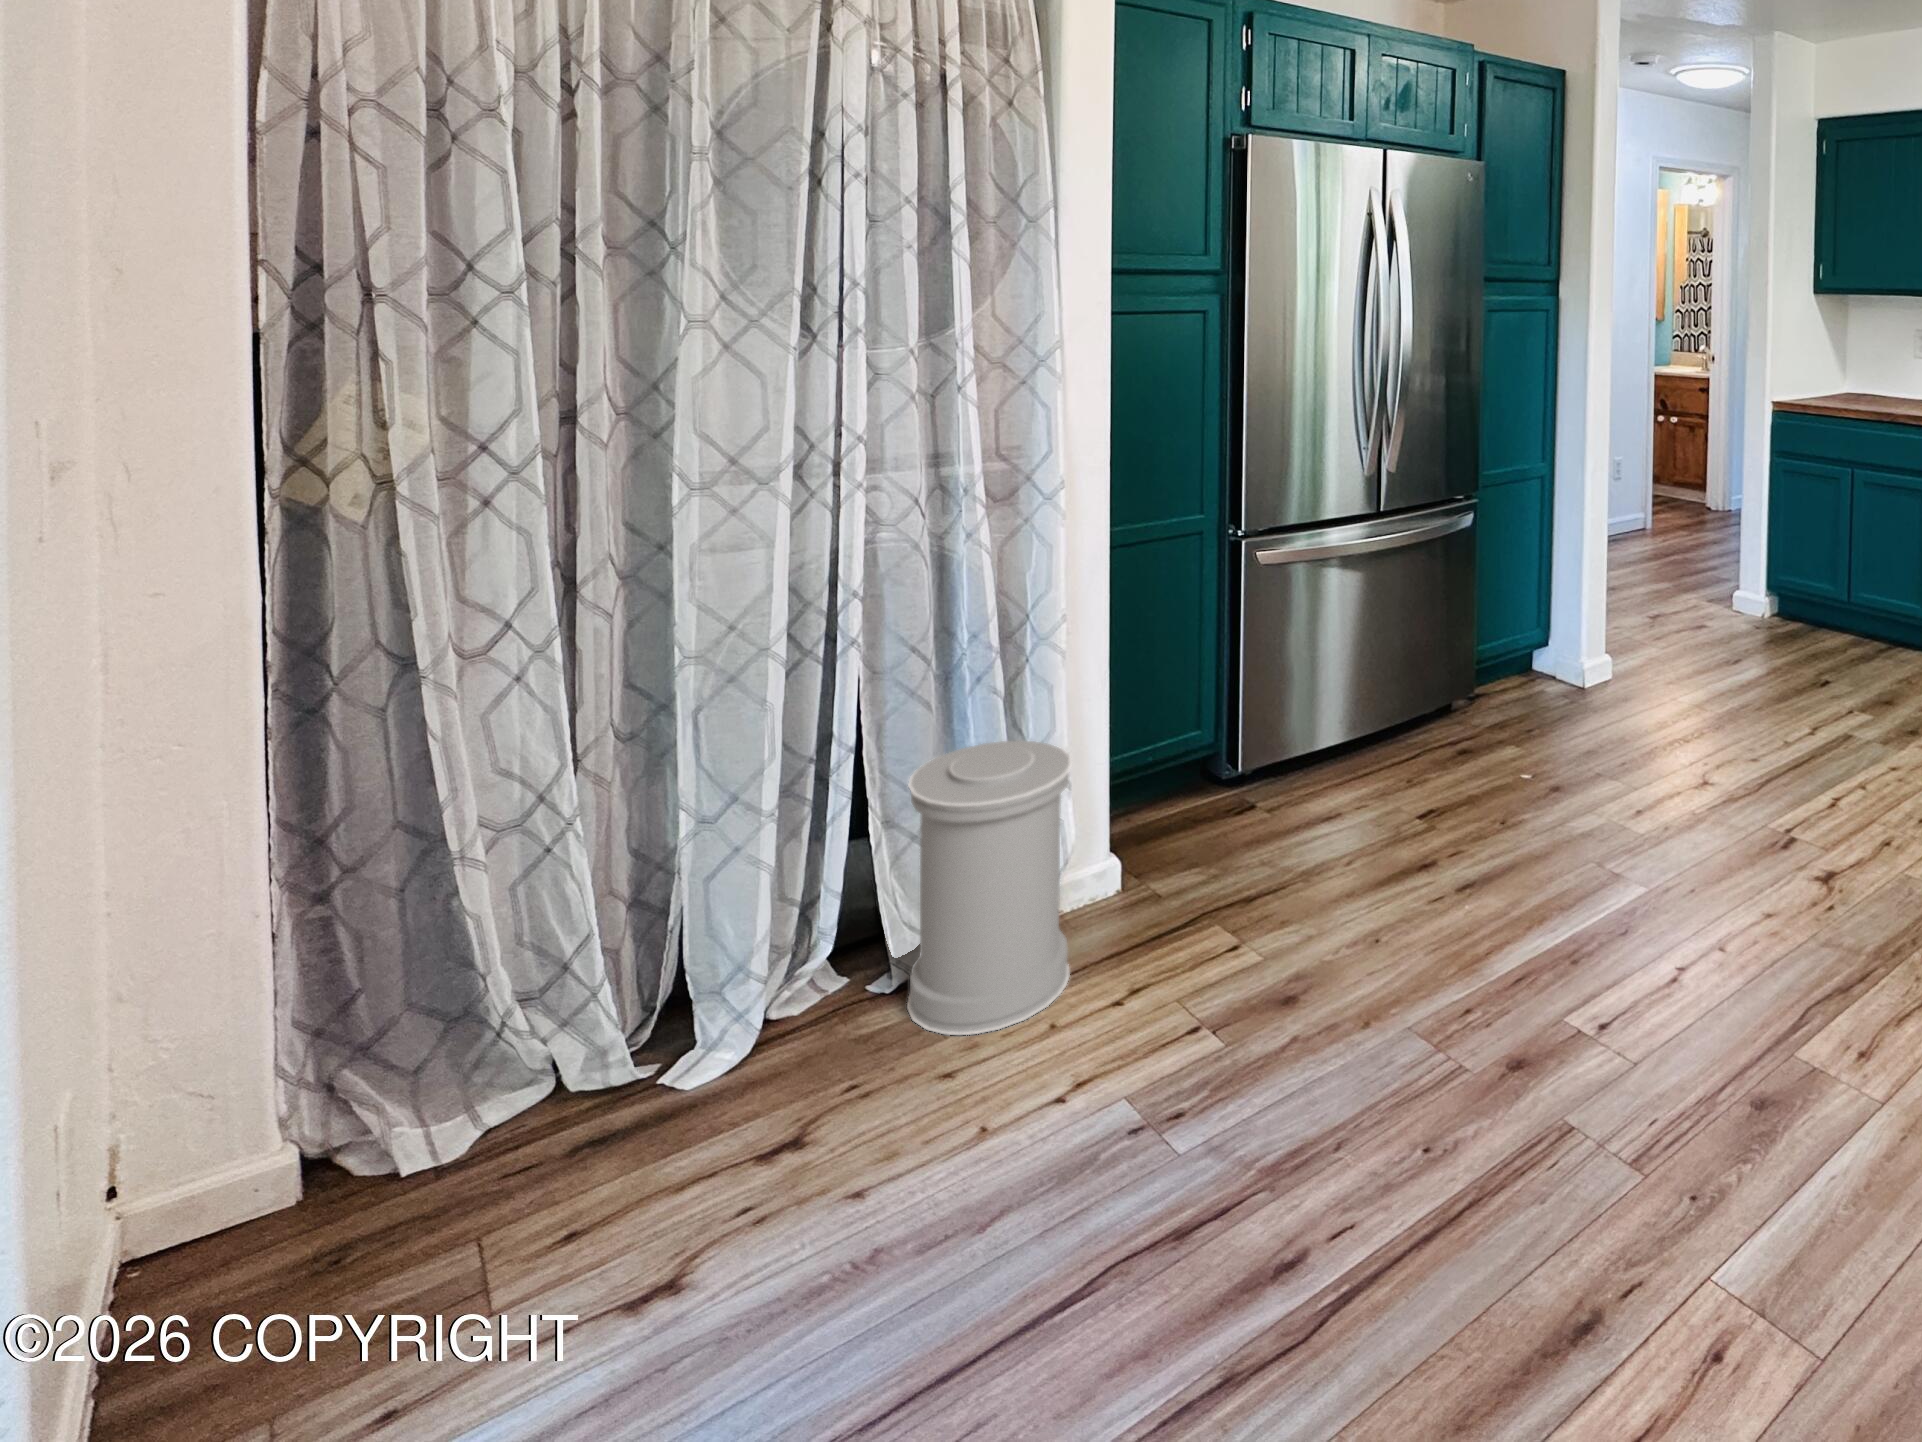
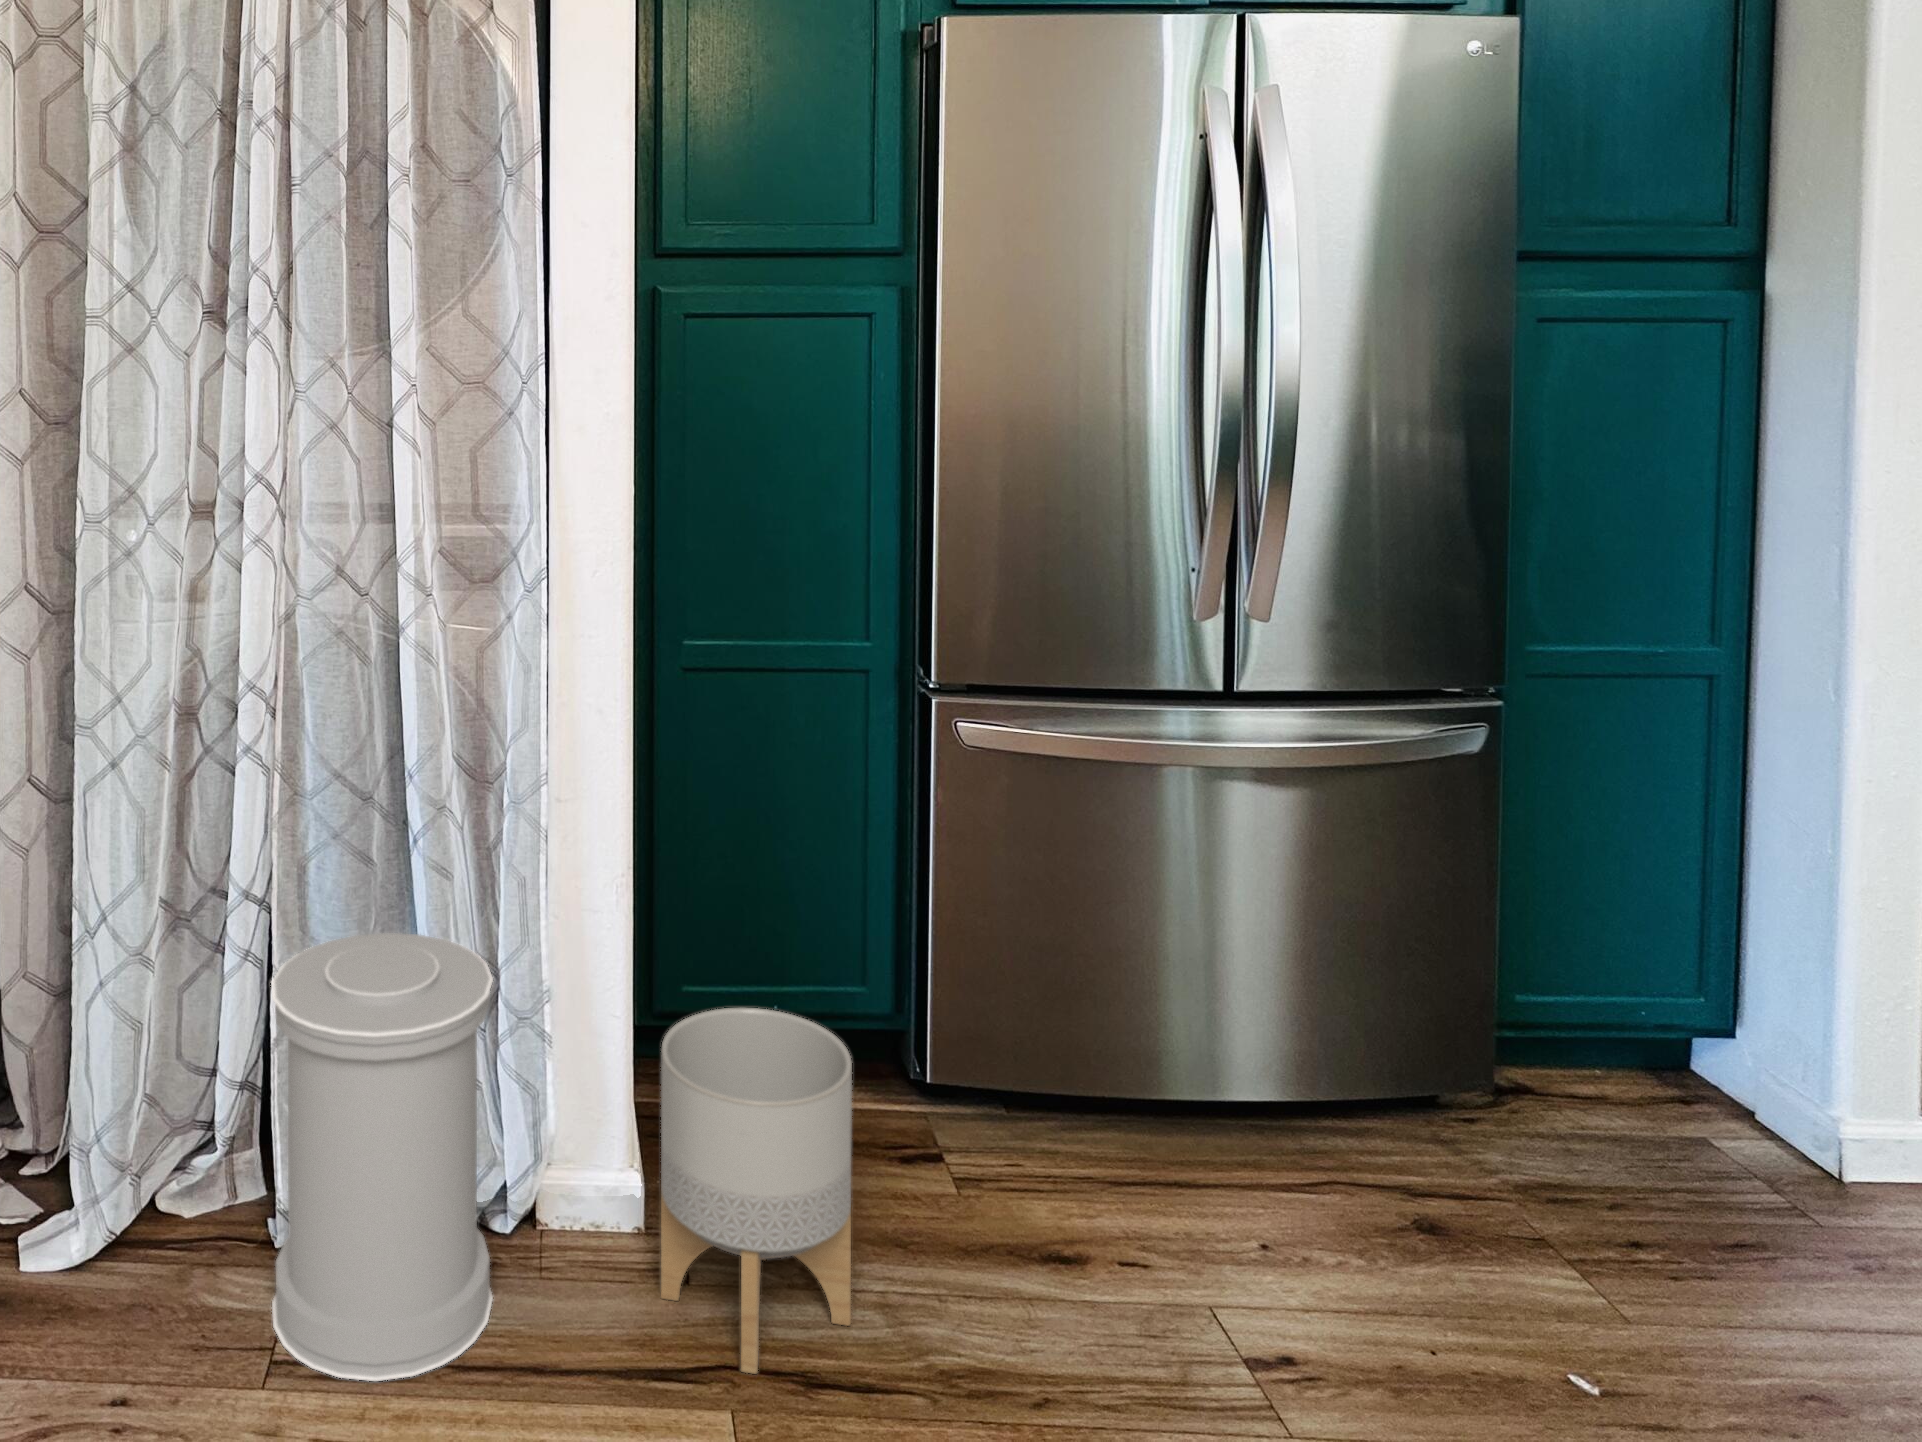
planter: none [1154,727,1269,924] -> present [661,1008,852,1374]

